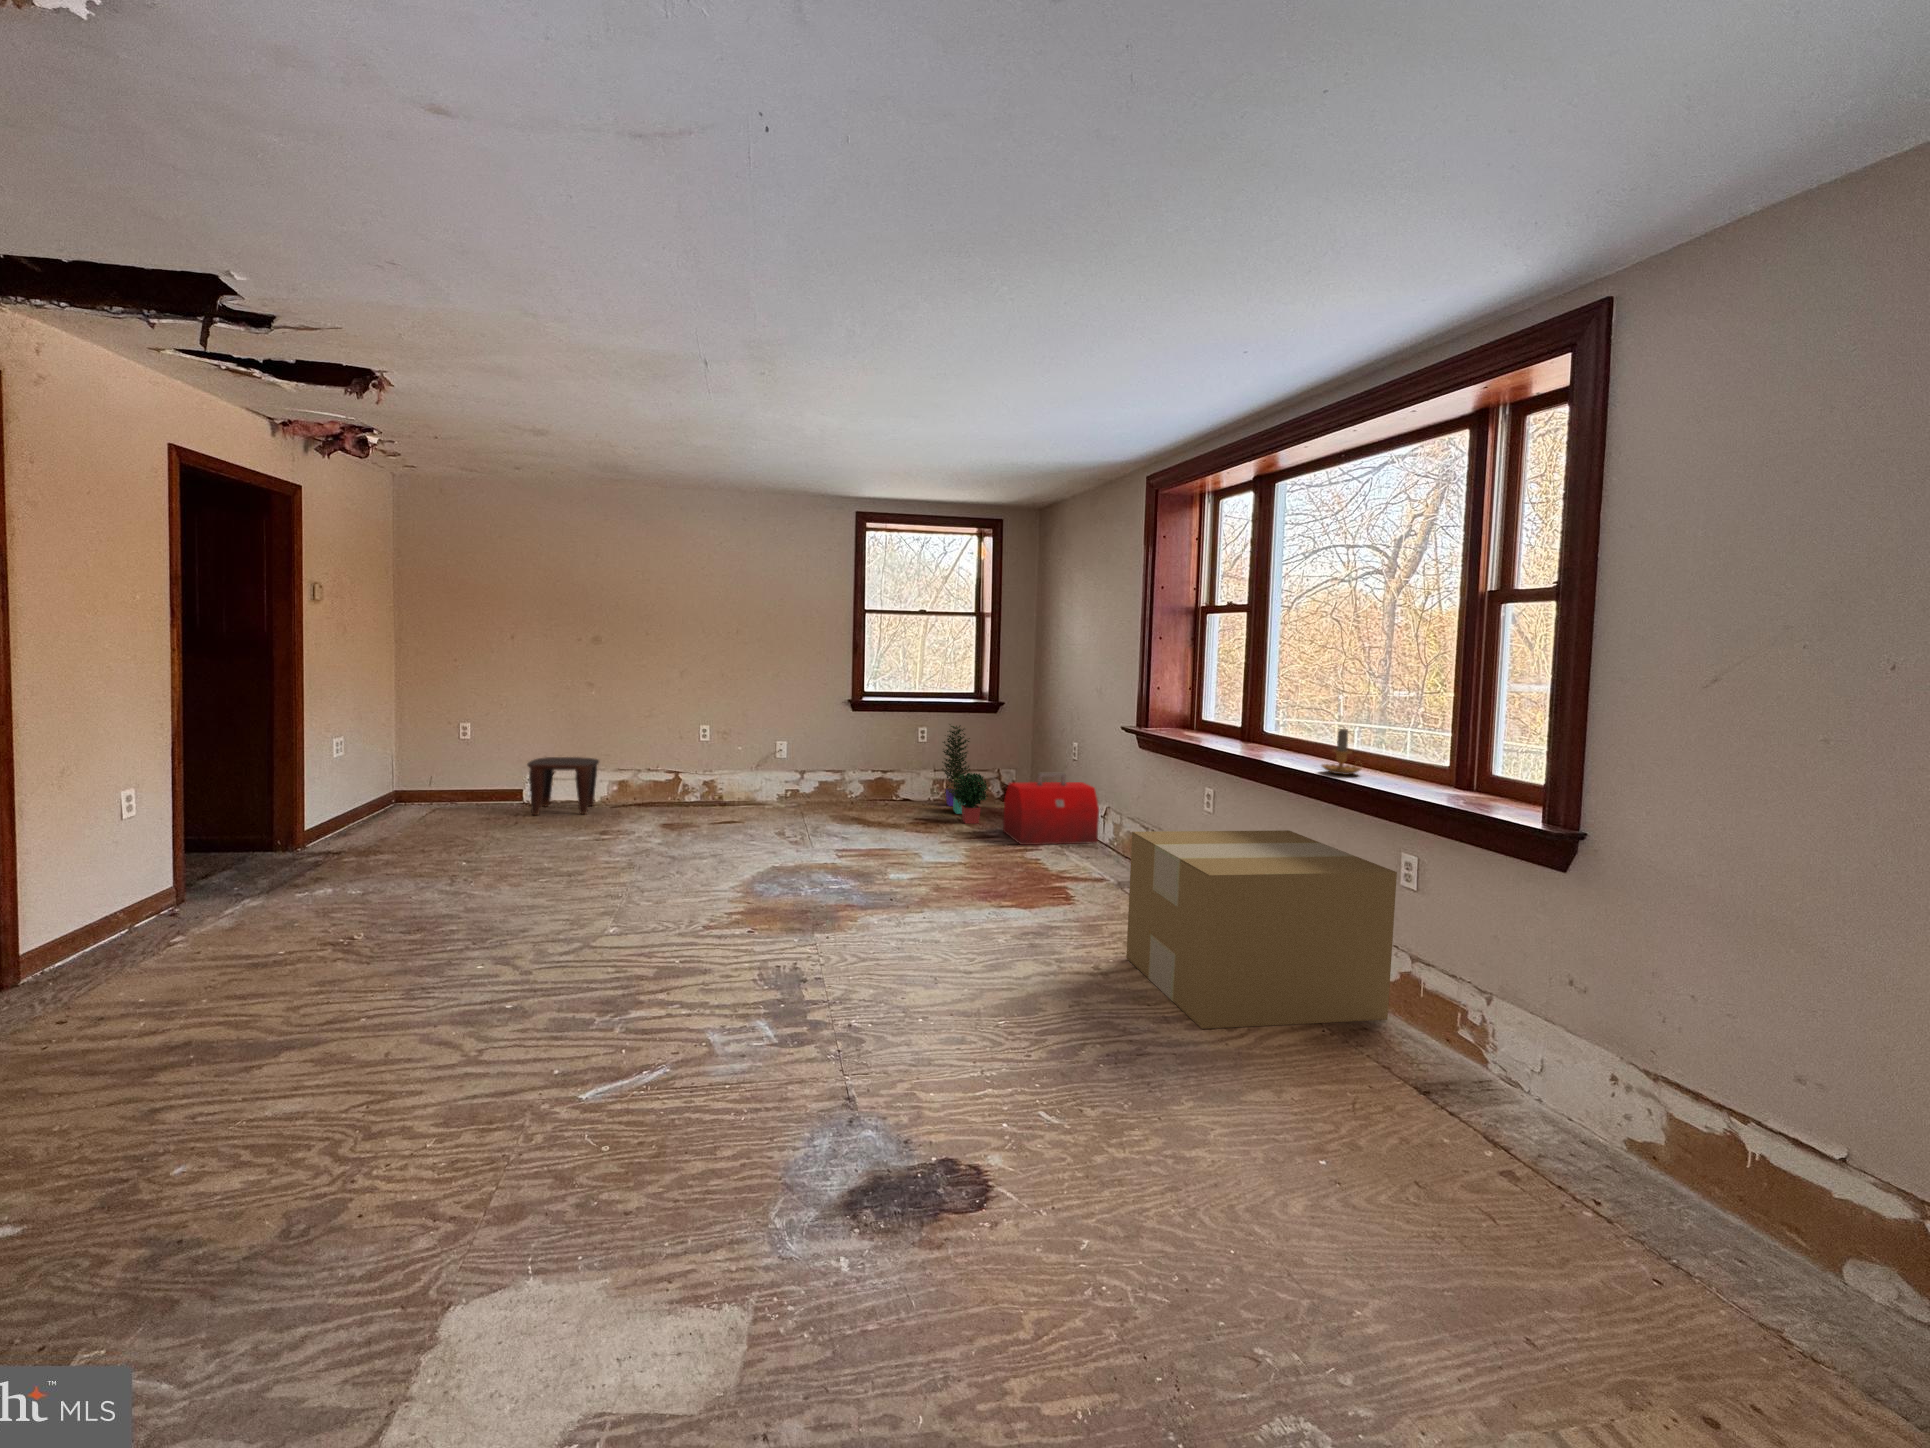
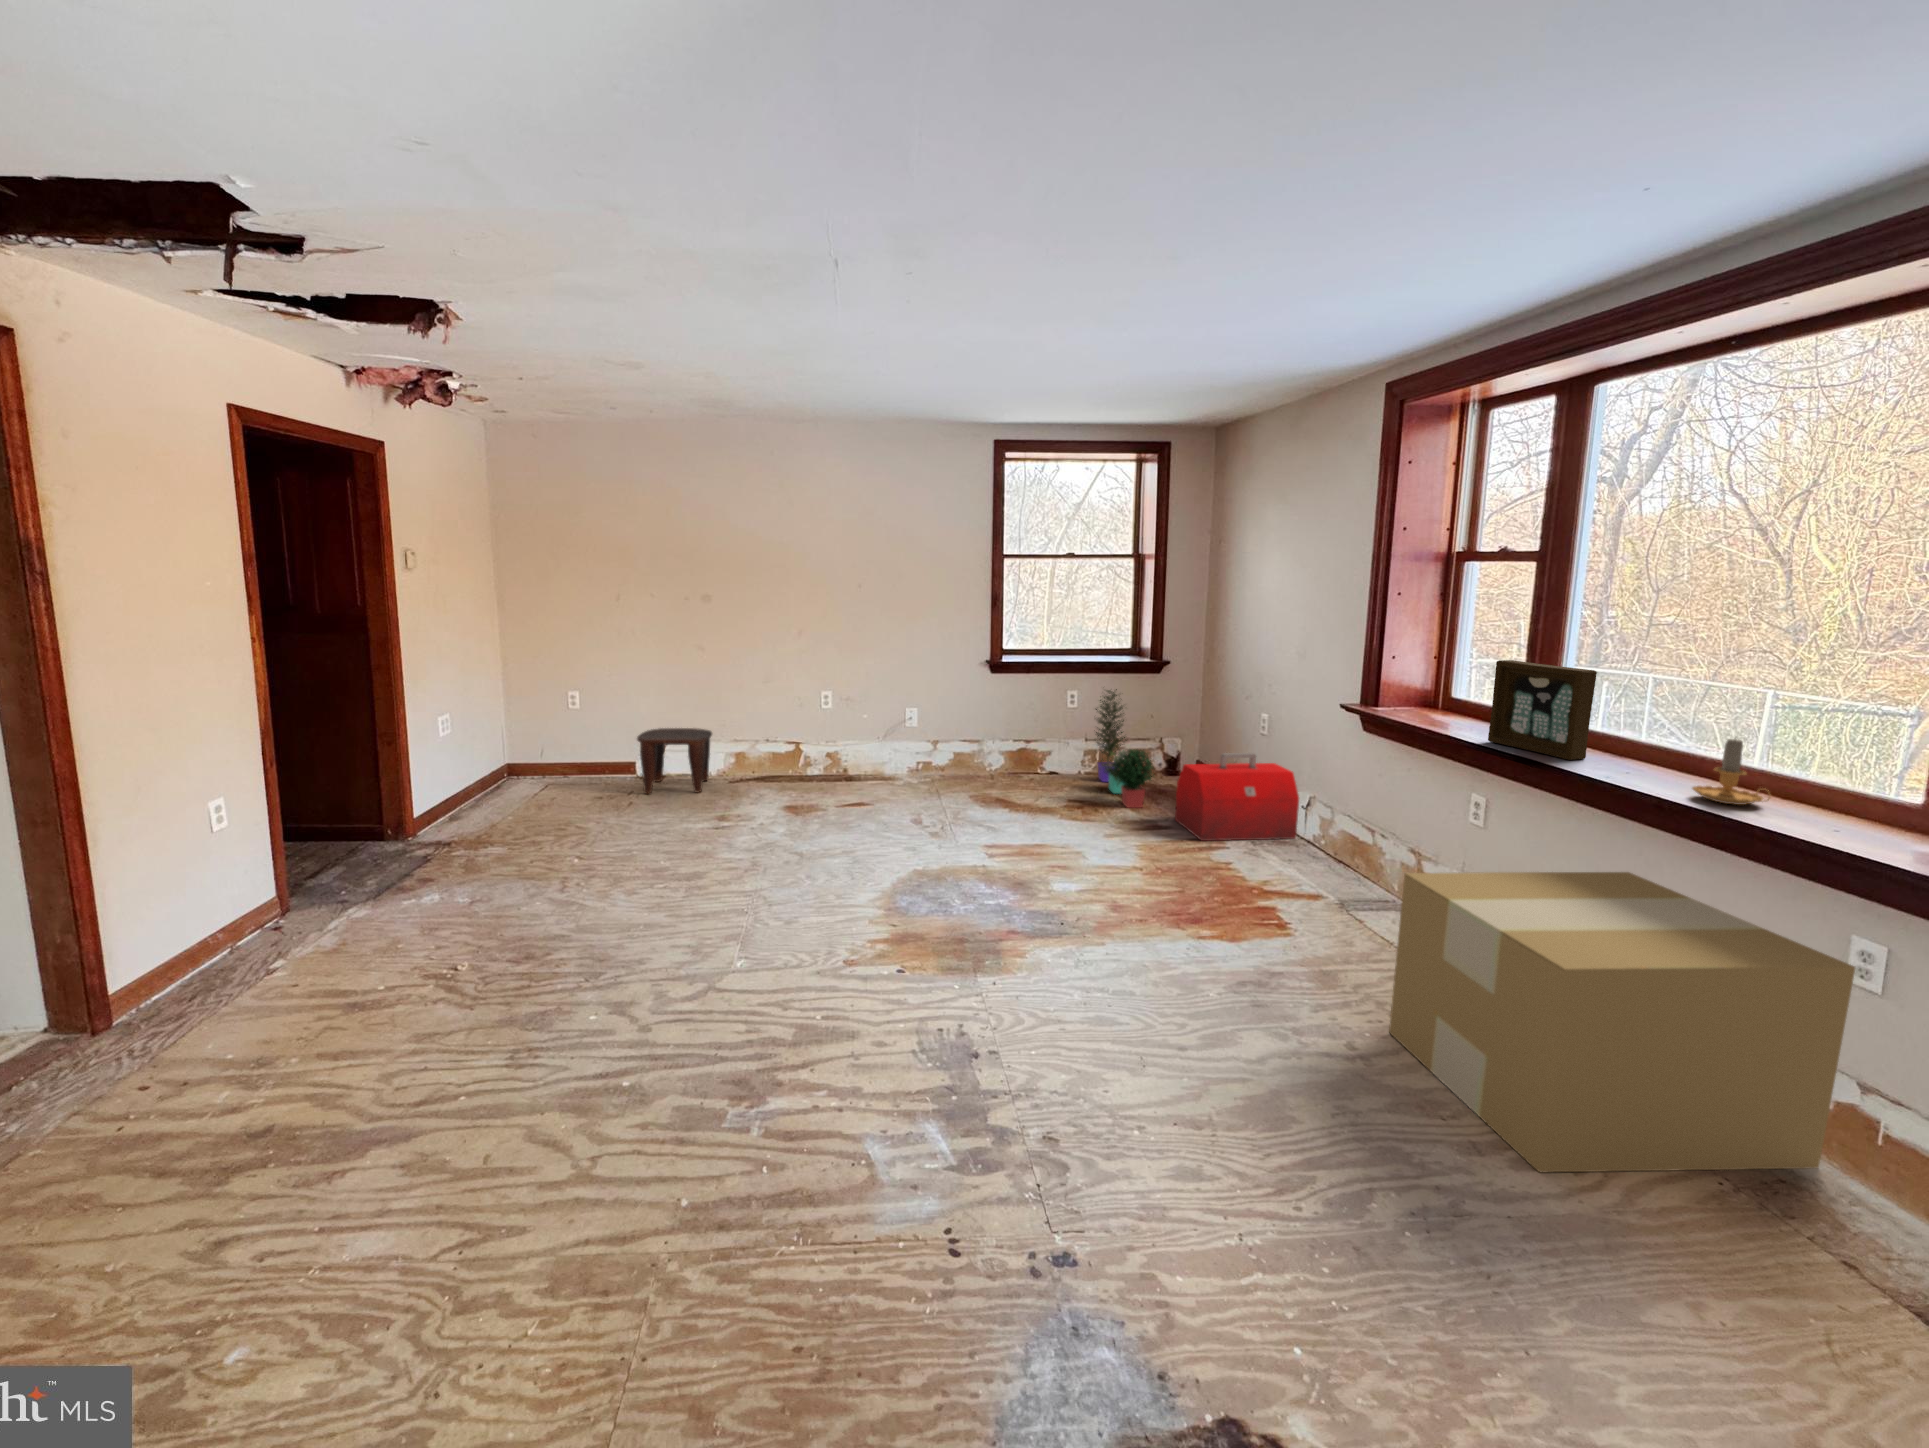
picture frame: none [1212,684,1275,755] -> present [1488,660,1597,760]

